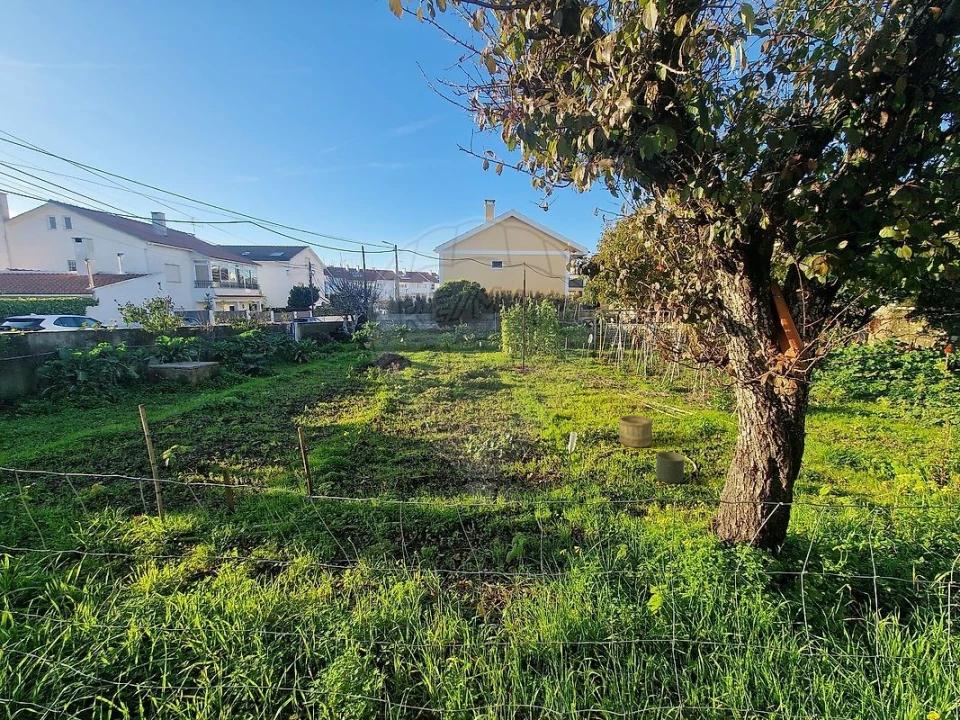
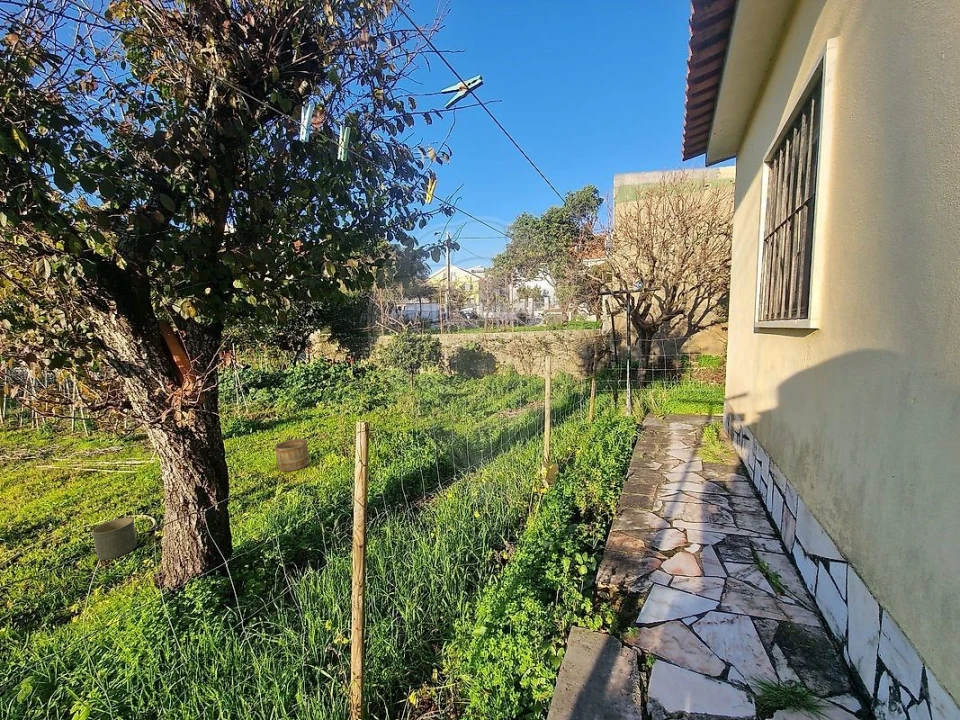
wooden bucket: present [619,415,653,447] -> present [274,439,309,472]

